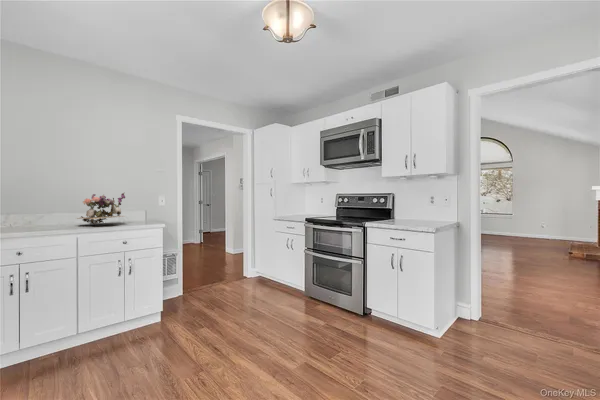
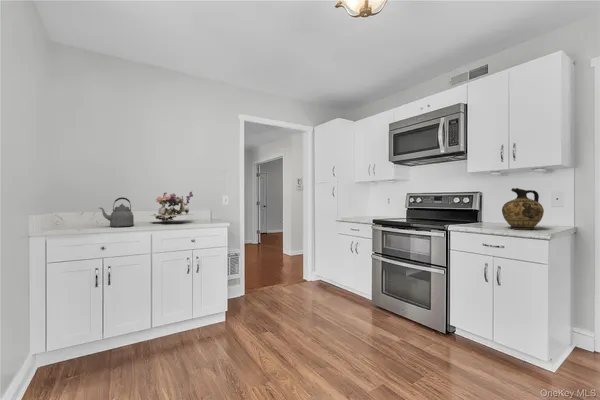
ceramic jug: none [405,191,435,225] -> present [502,188,544,229]
kettle: none [14,200,57,231] -> present [100,197,134,227]

